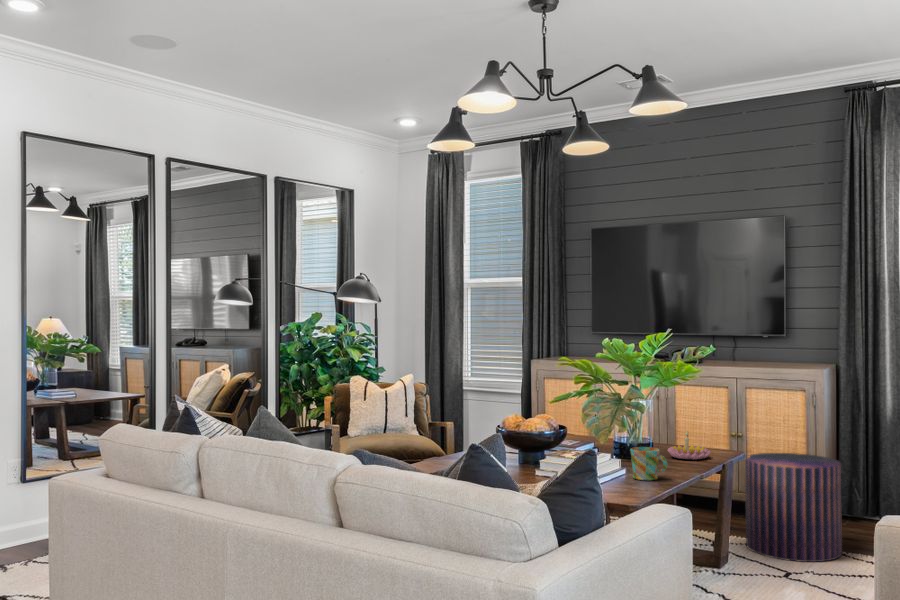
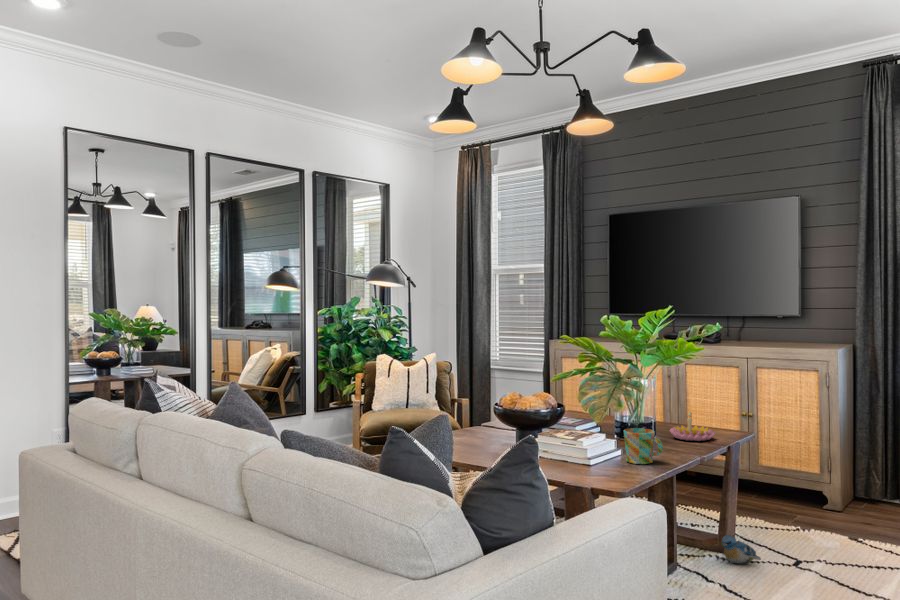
pouf: present [745,453,842,562] -> none [755,433,858,549]
plush toy: none [716,549,754,576] -> present [721,535,761,564]

